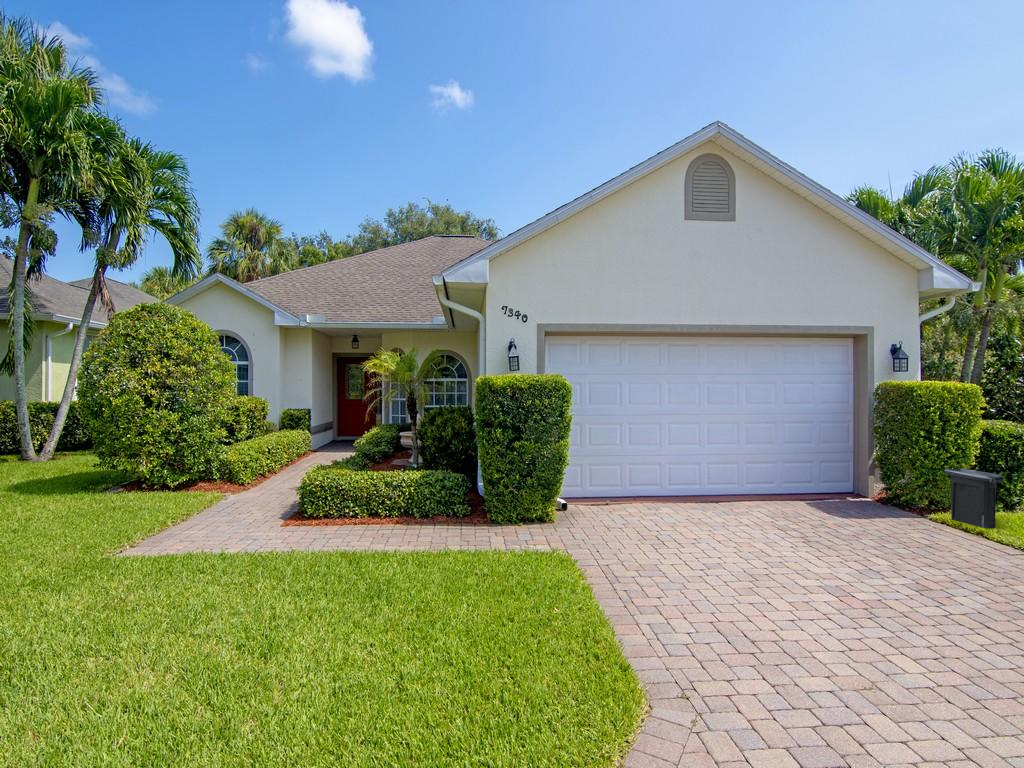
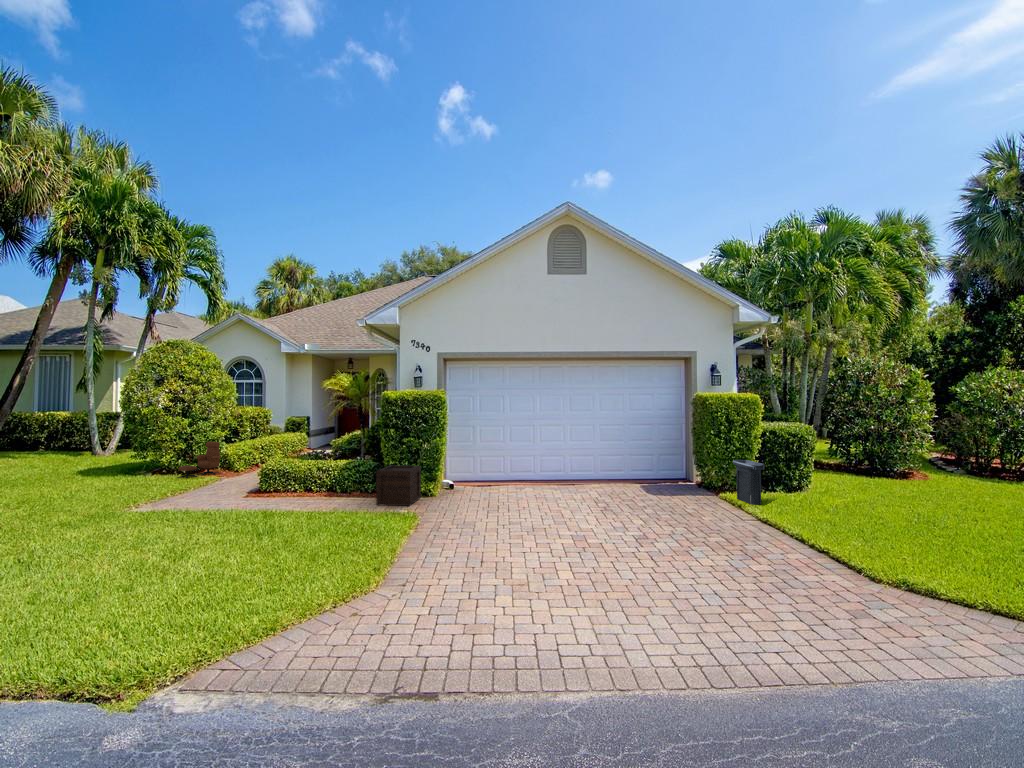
lounge chair: none [164,444,222,496] -> present [178,442,221,478]
wooden crate: none [492,480,542,538] -> present [376,465,421,506]

